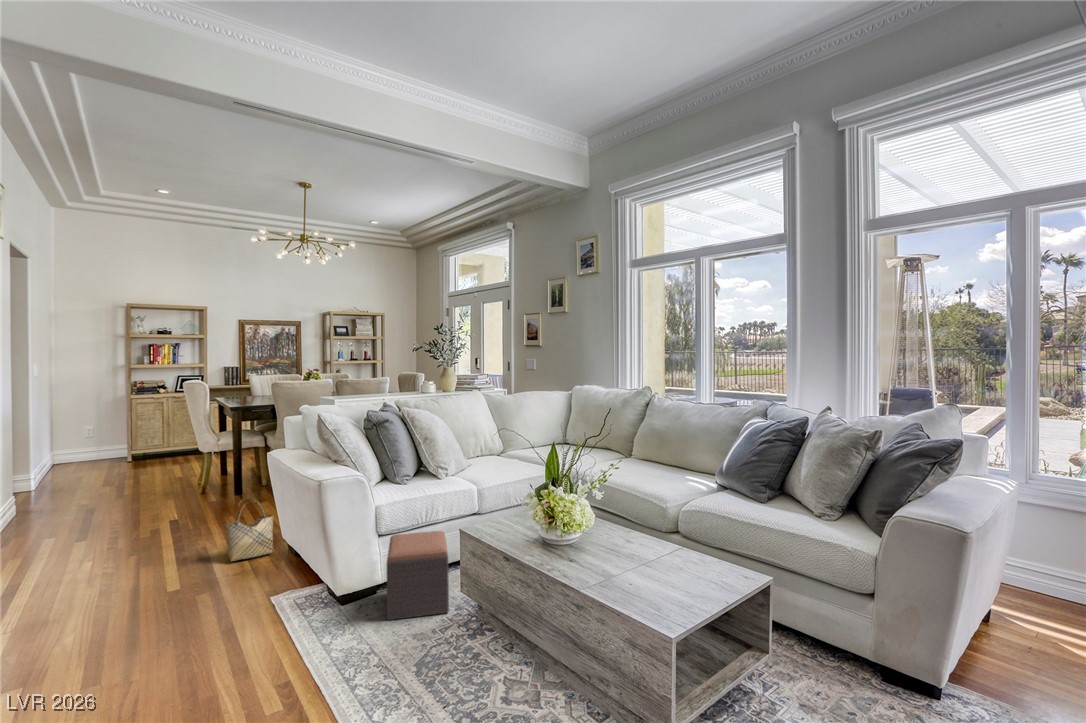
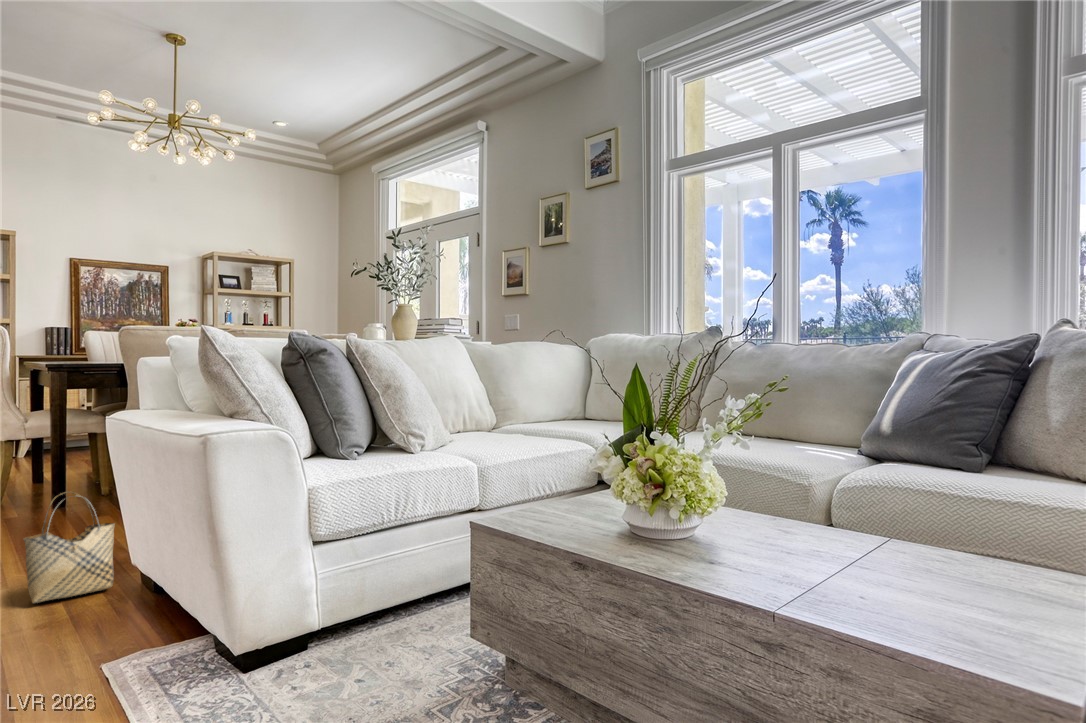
footstool: present [387,531,449,620] -> none [332,533,447,696]

